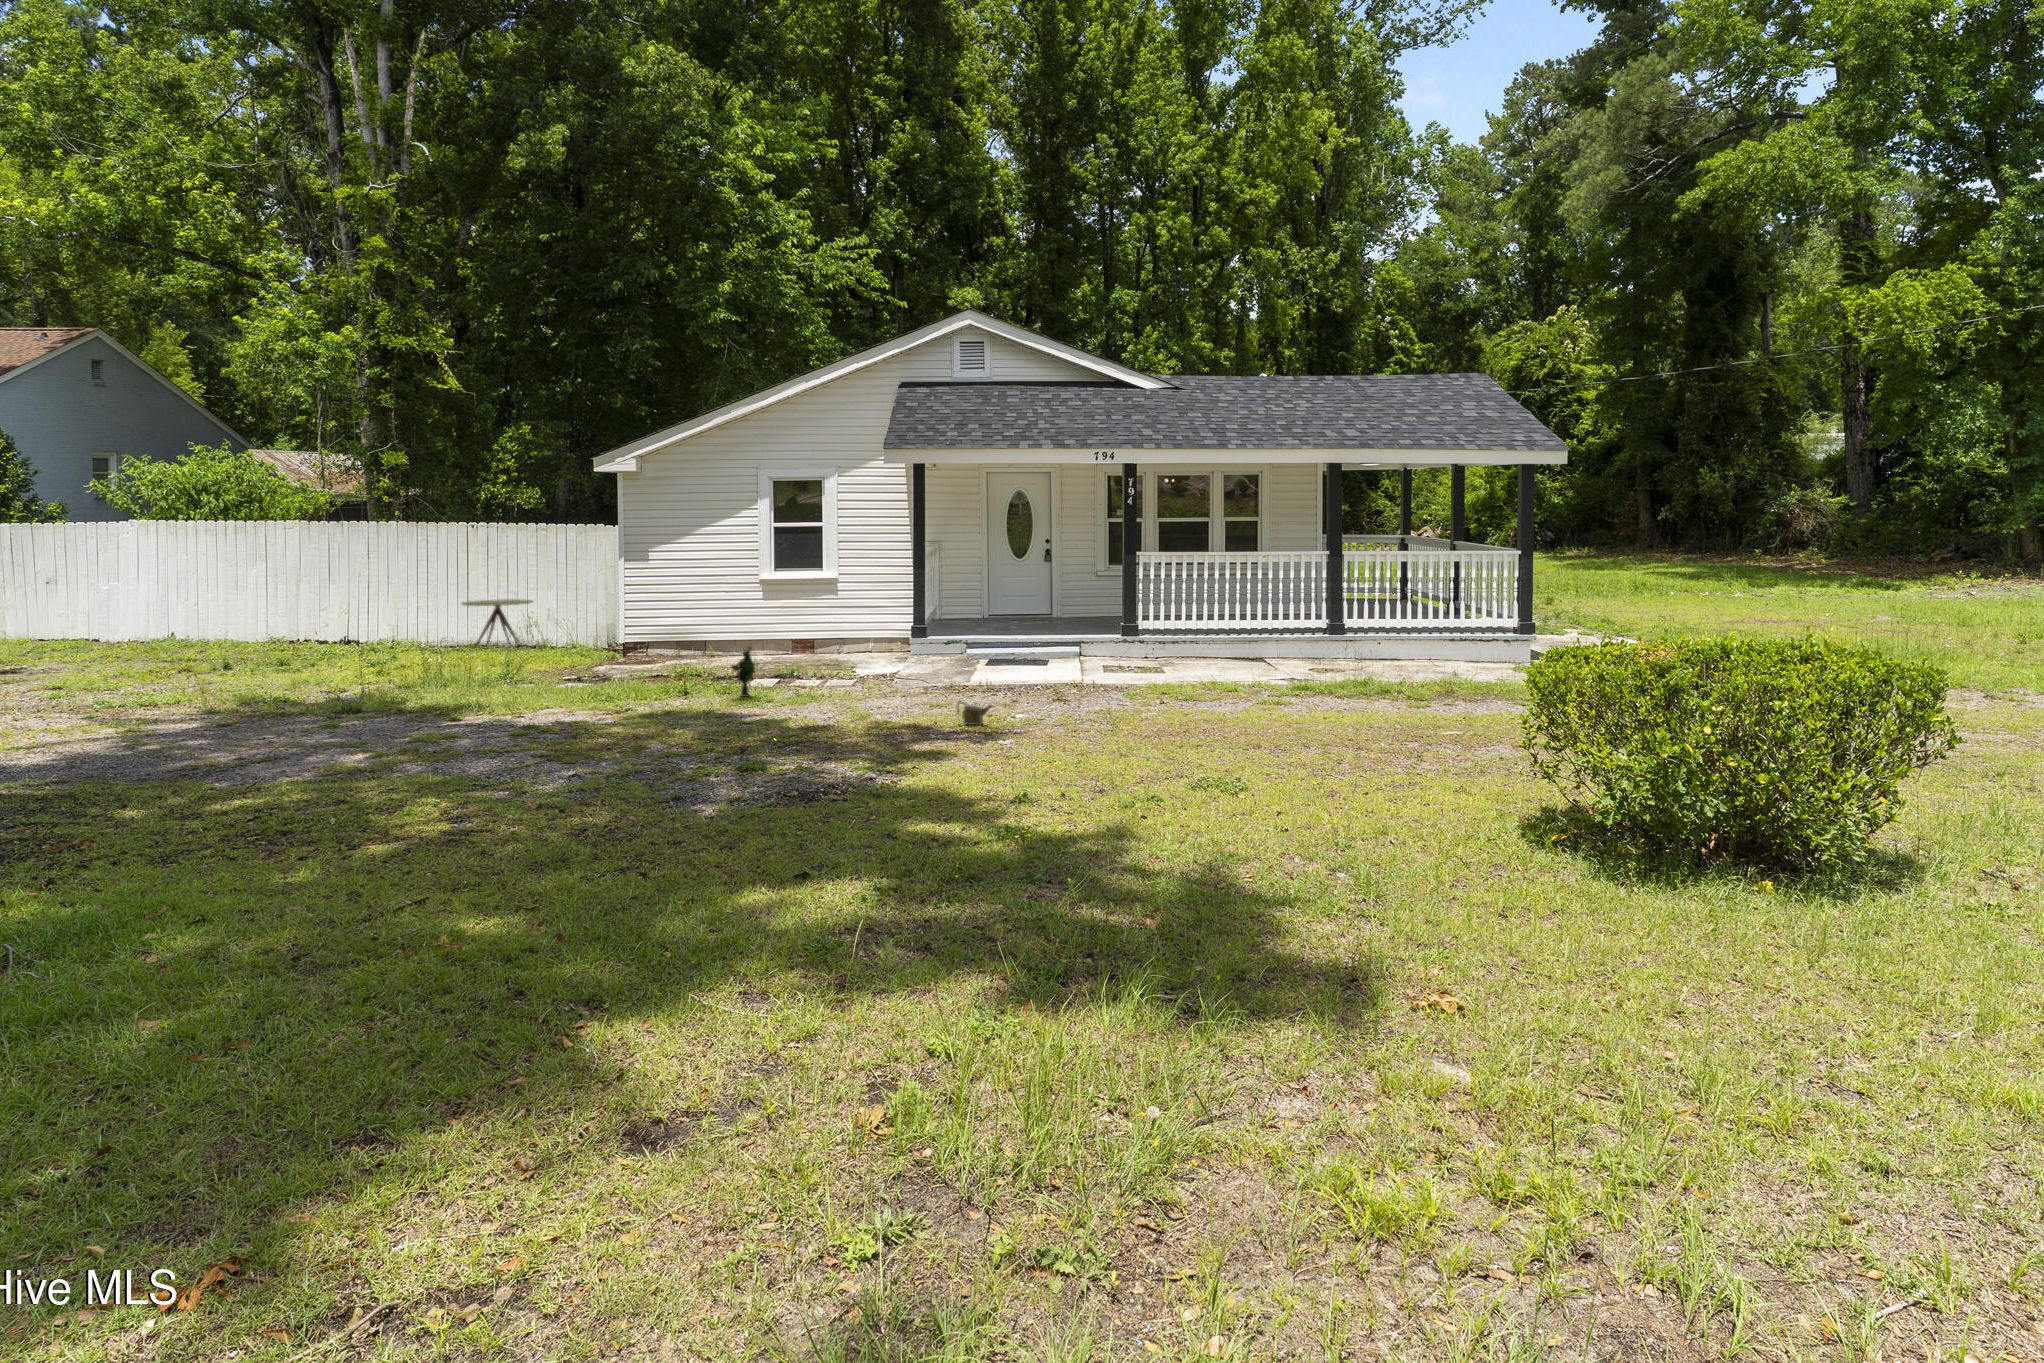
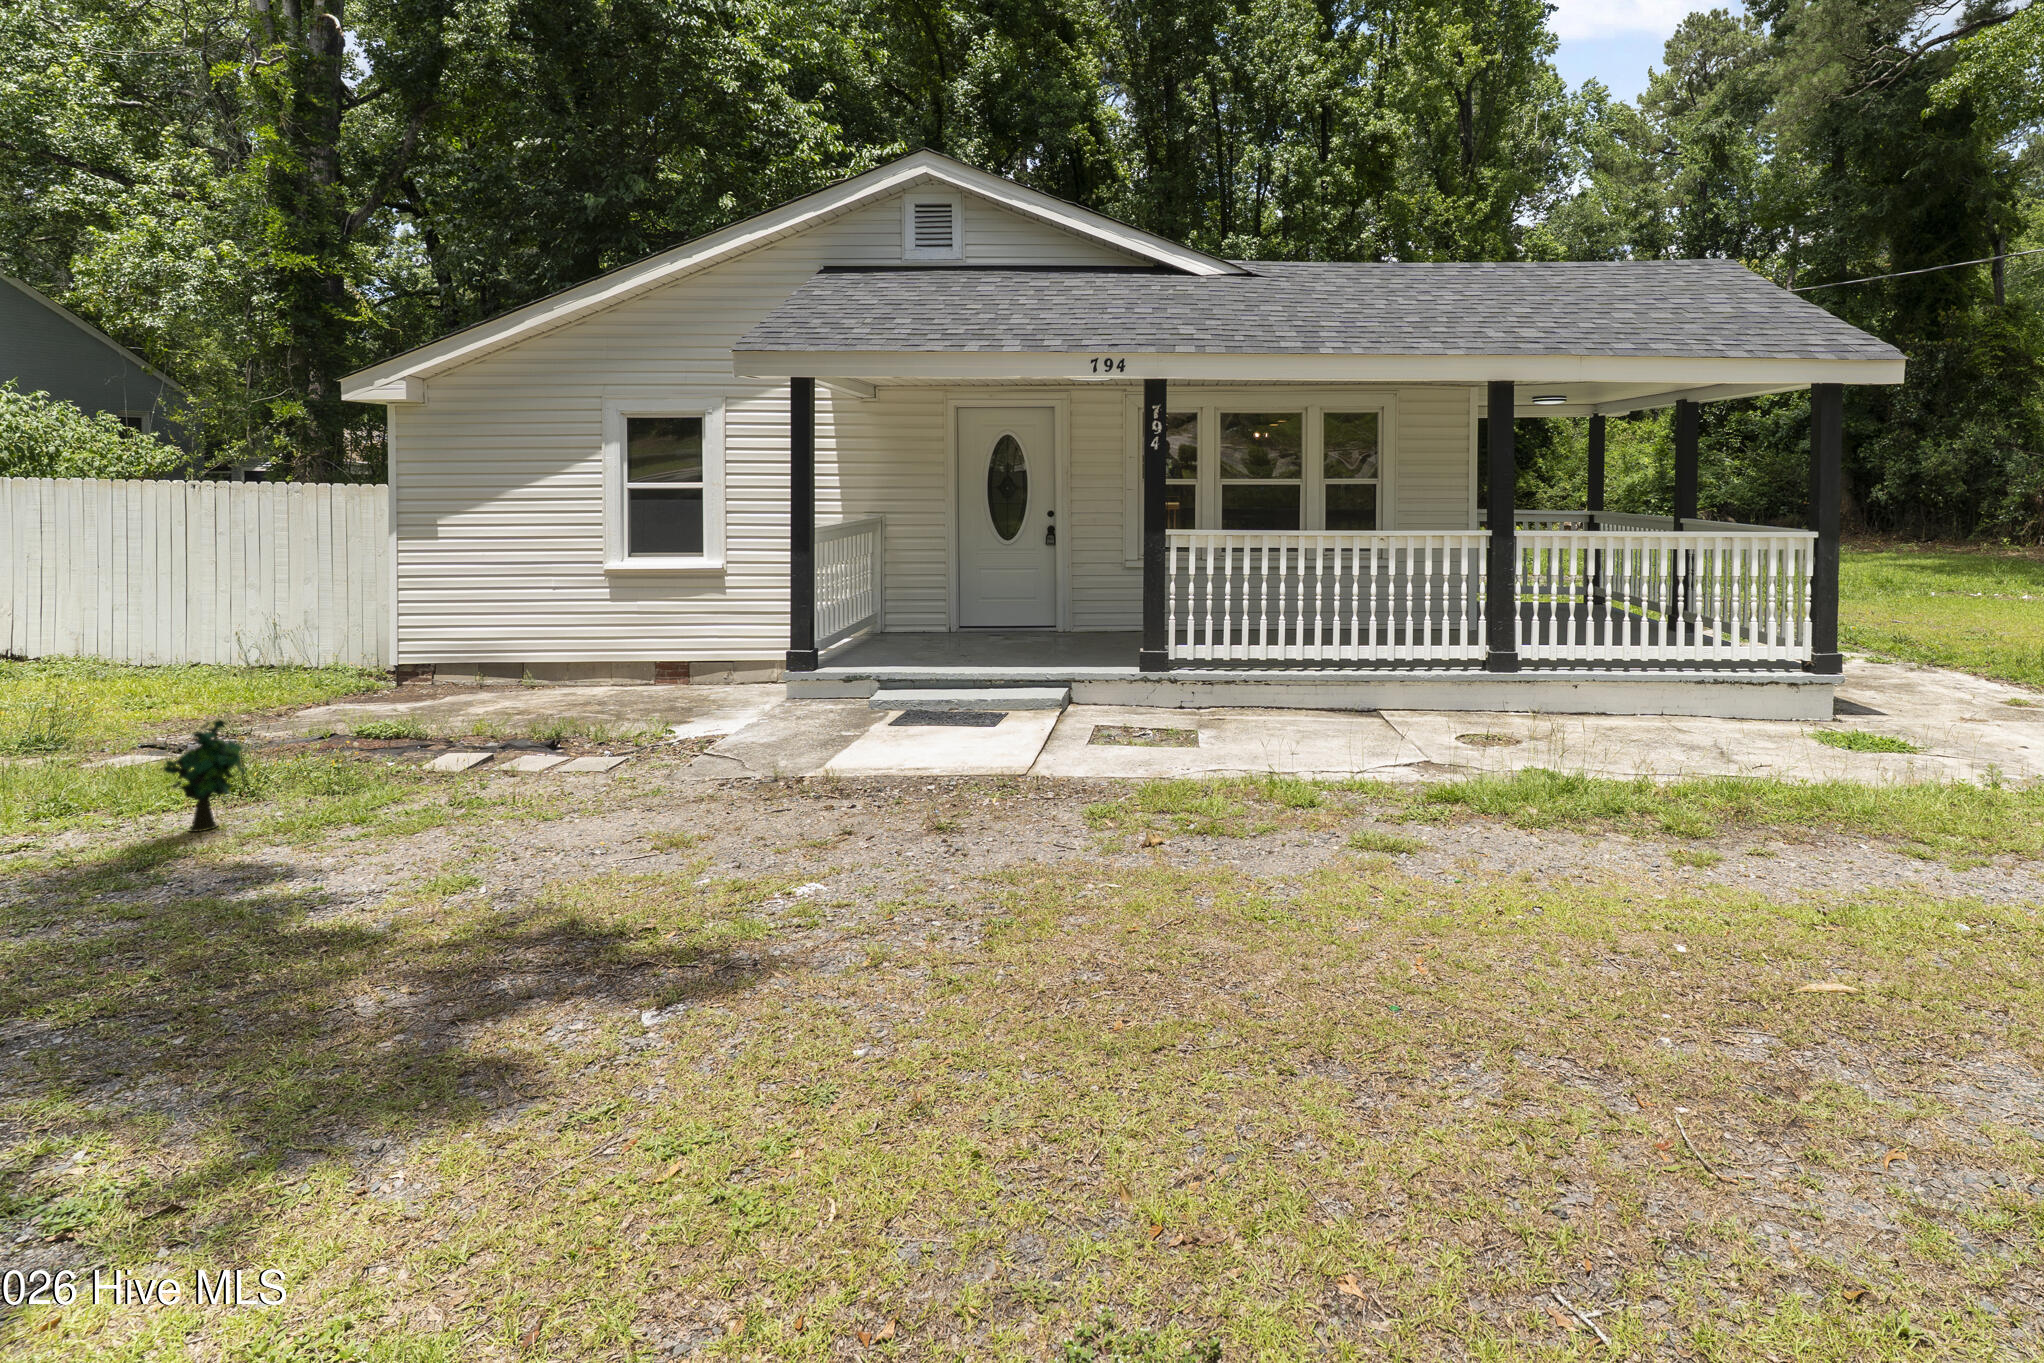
round table: present [462,599,532,648] -> none [126,595,264,673]
watering can: present [957,702,992,725] -> none [411,944,498,1024]

